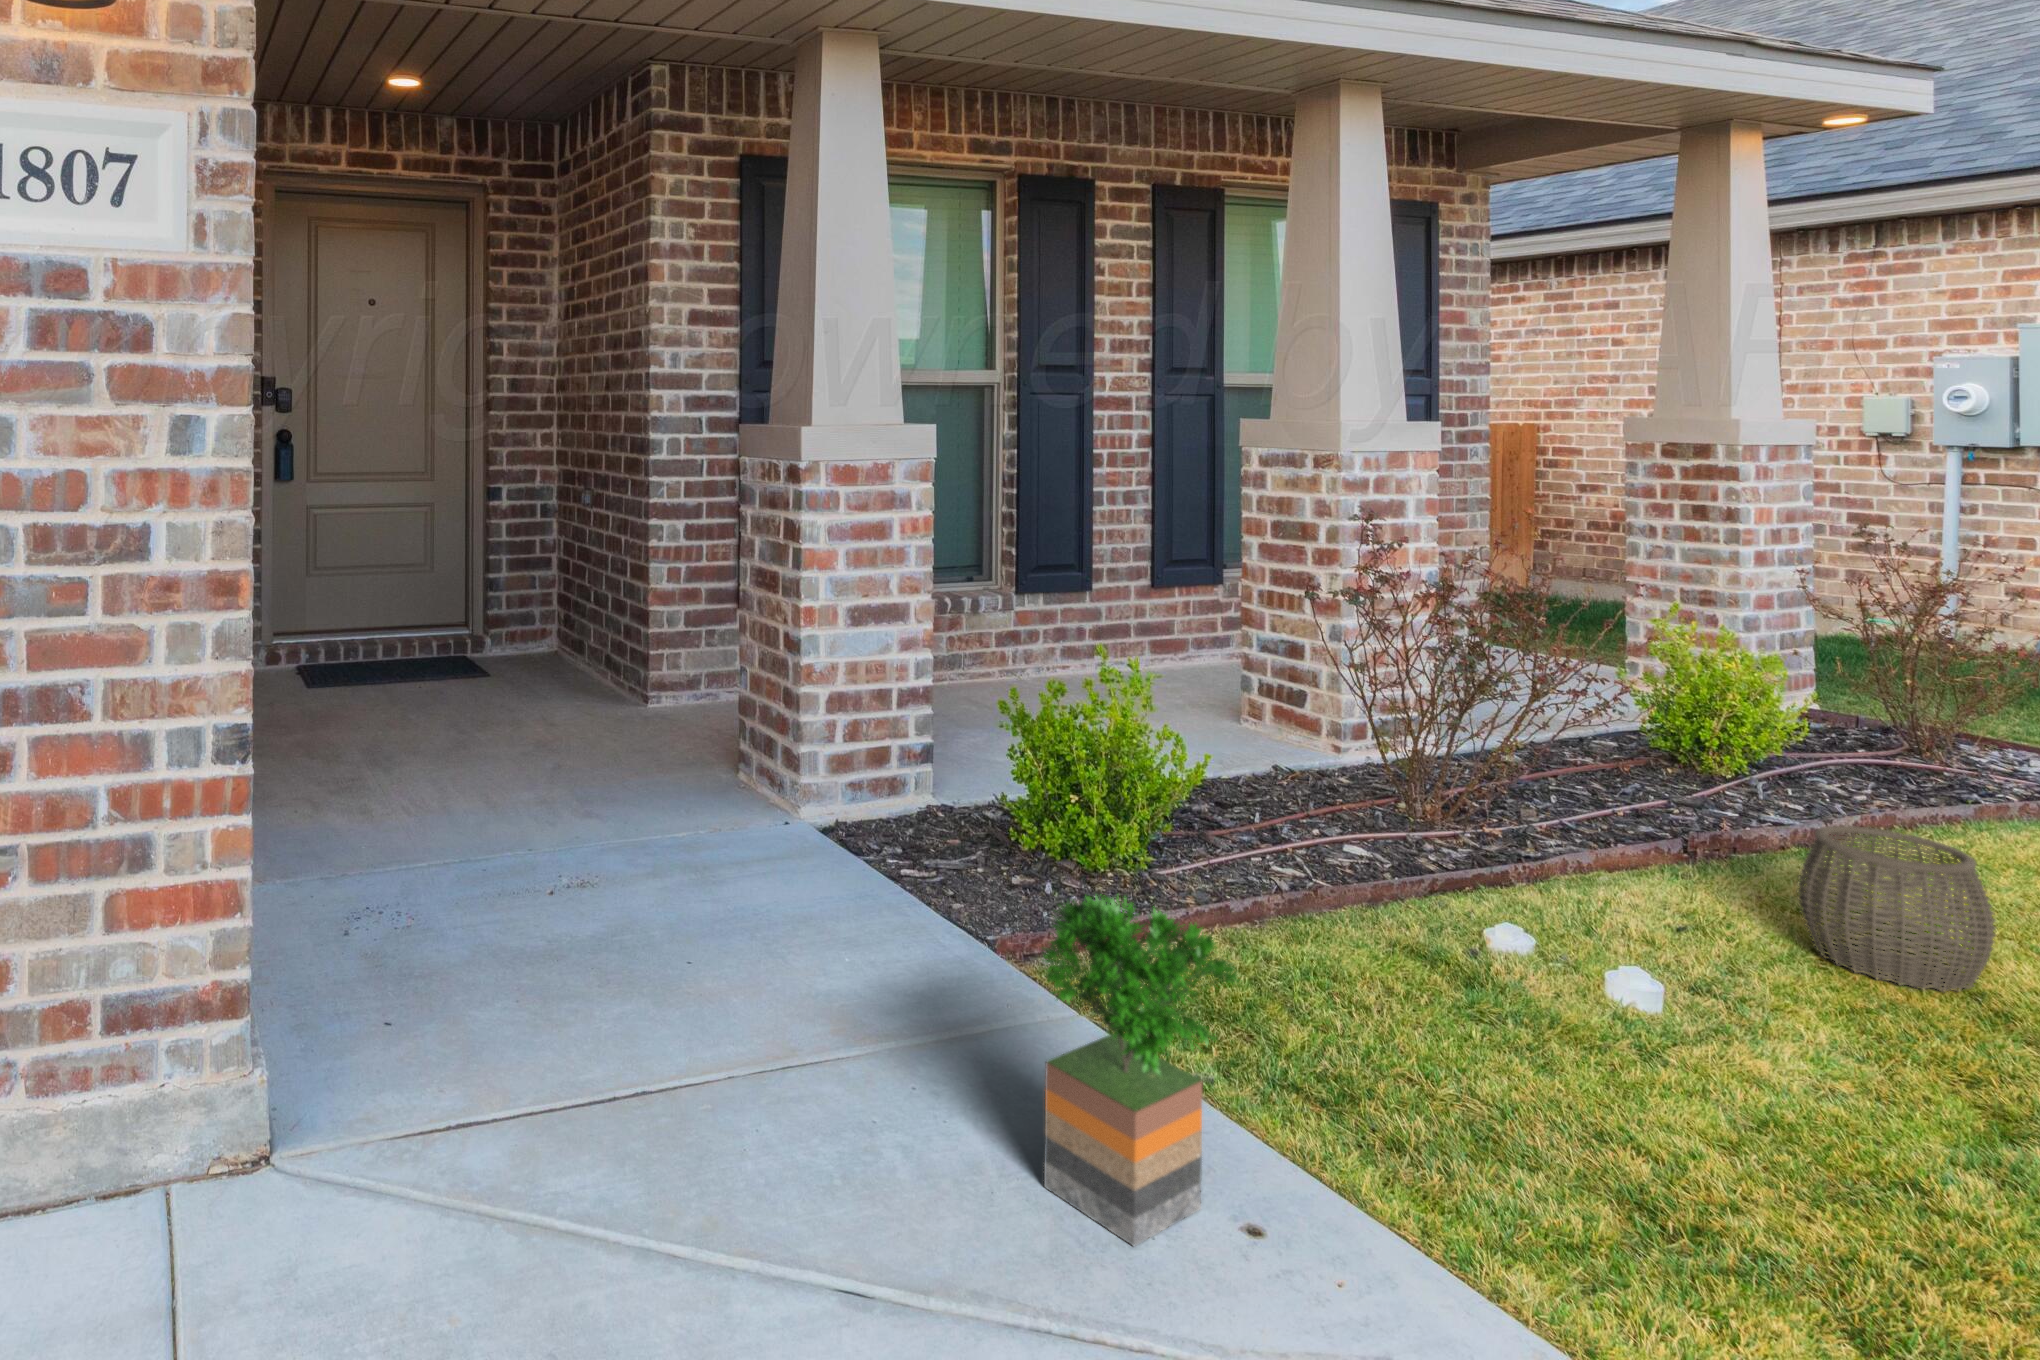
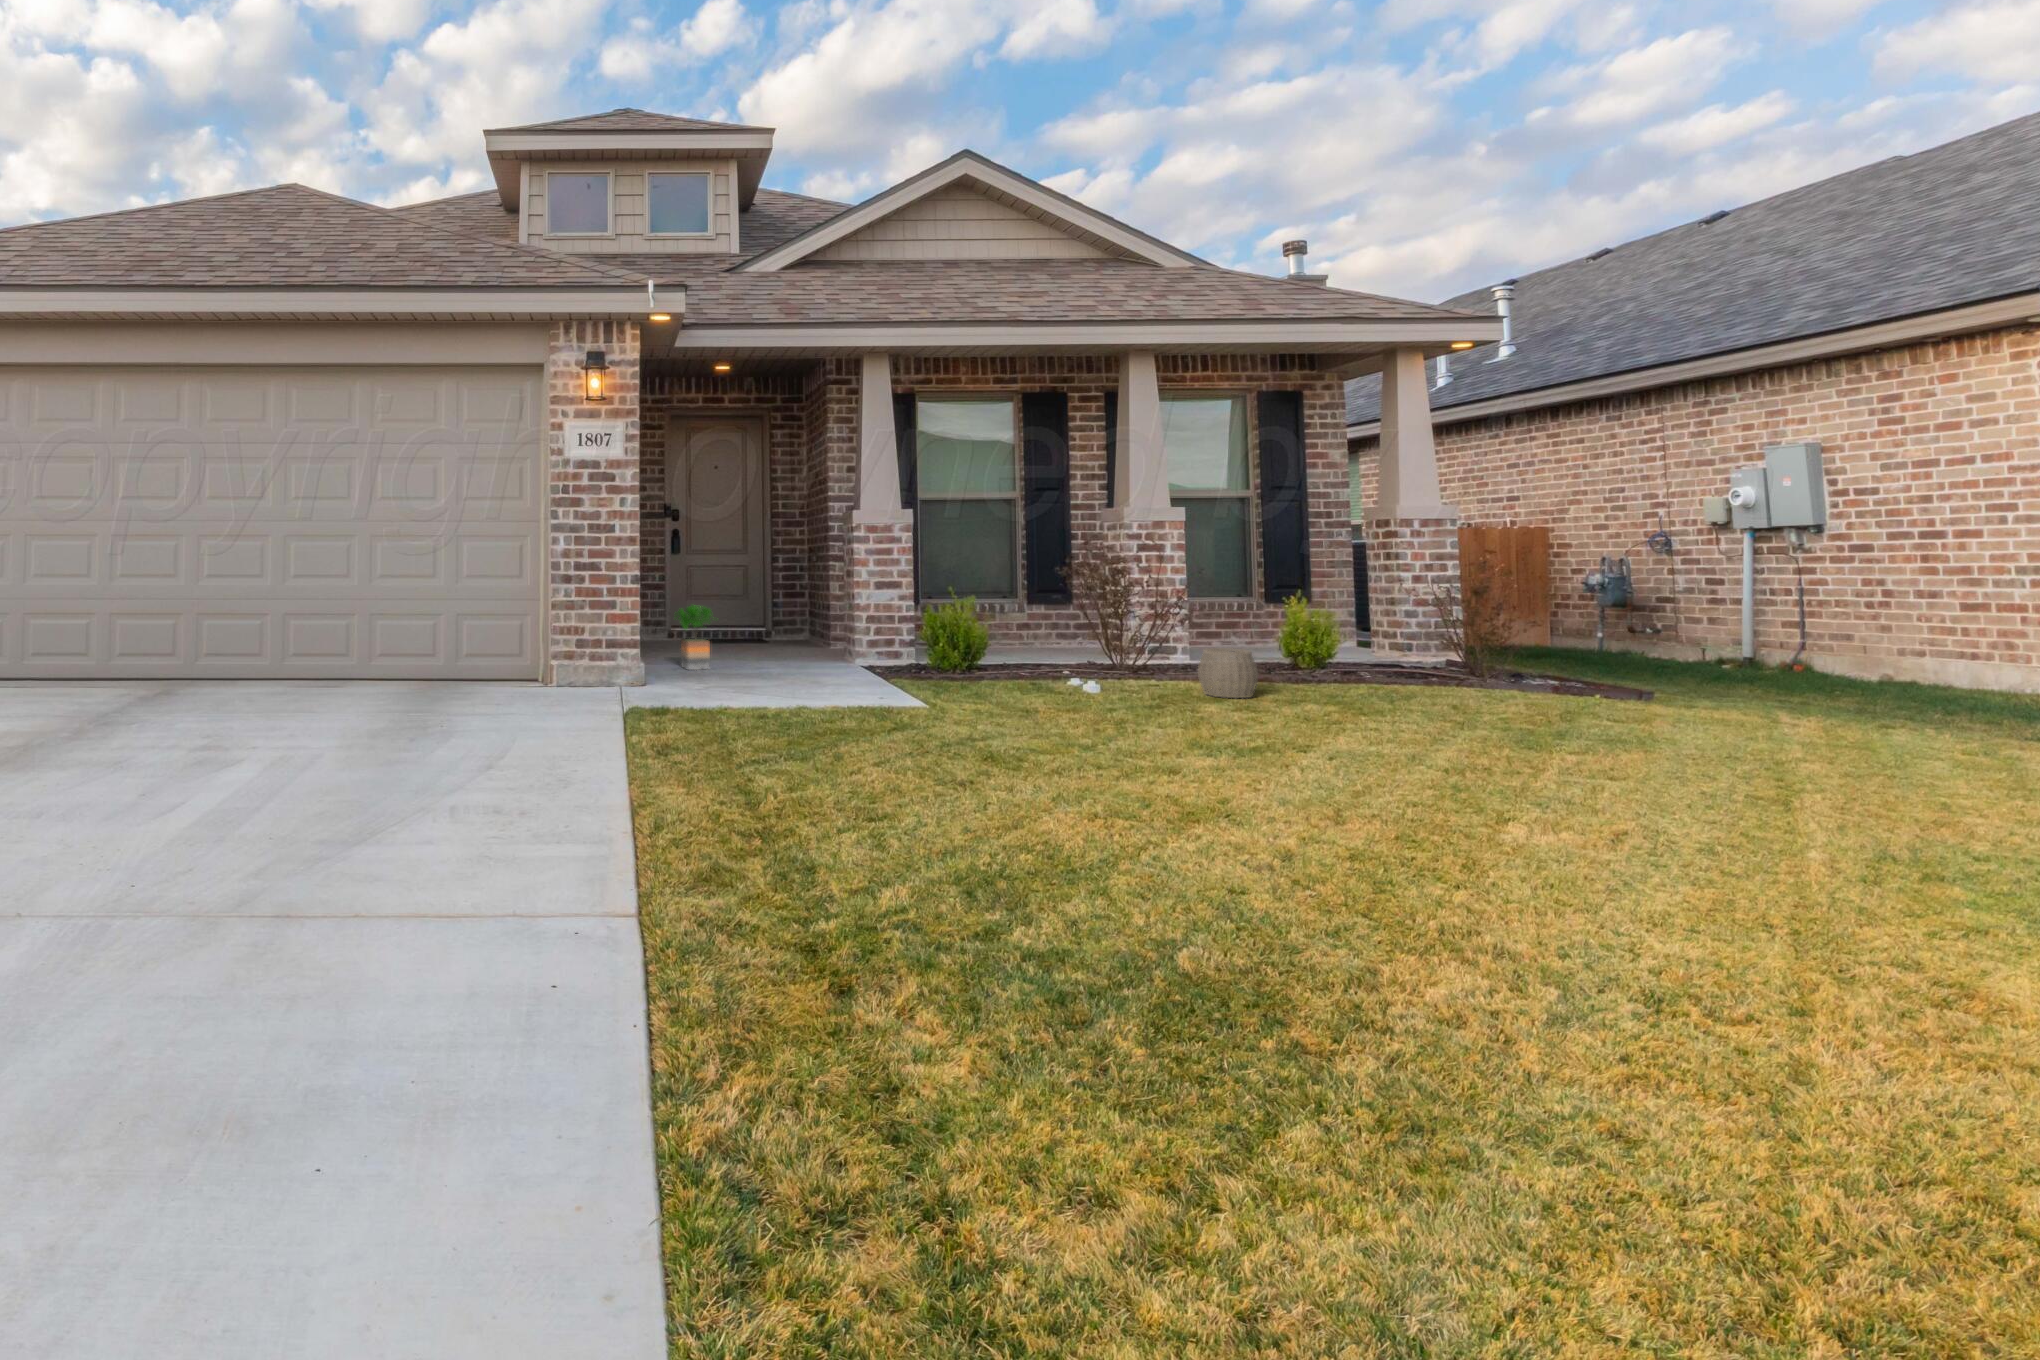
potted tree: present [1044,894,1240,1246] -> present [675,605,718,670]

